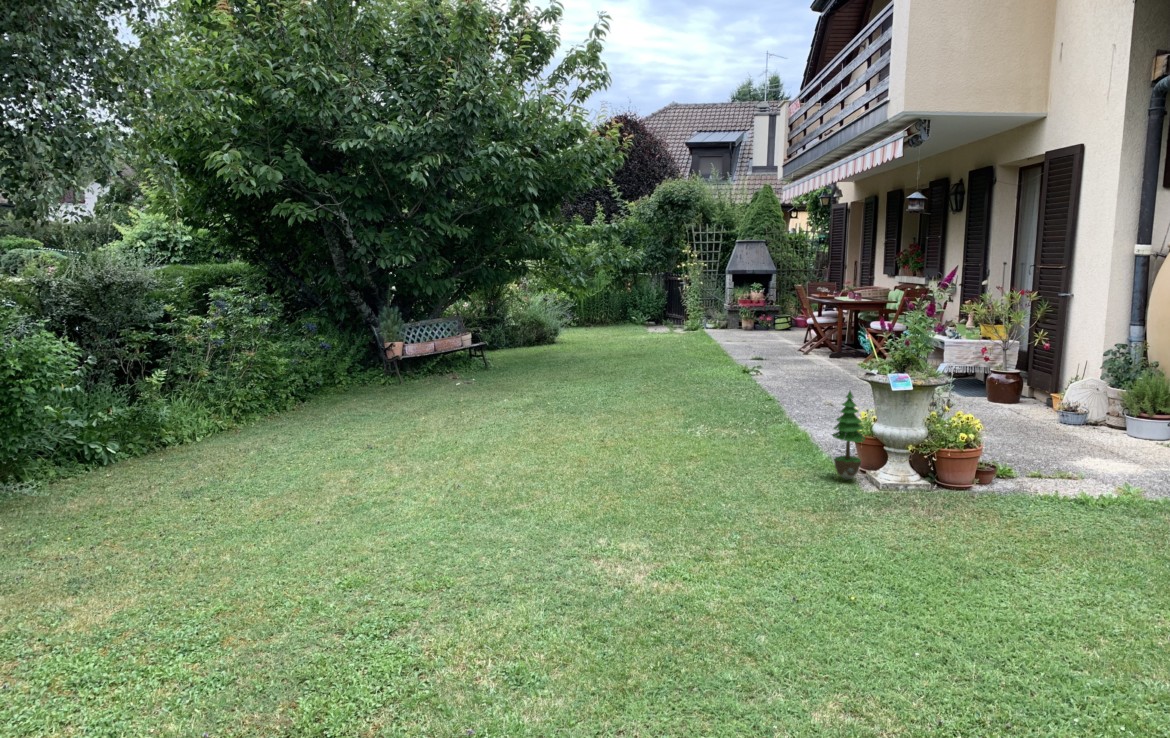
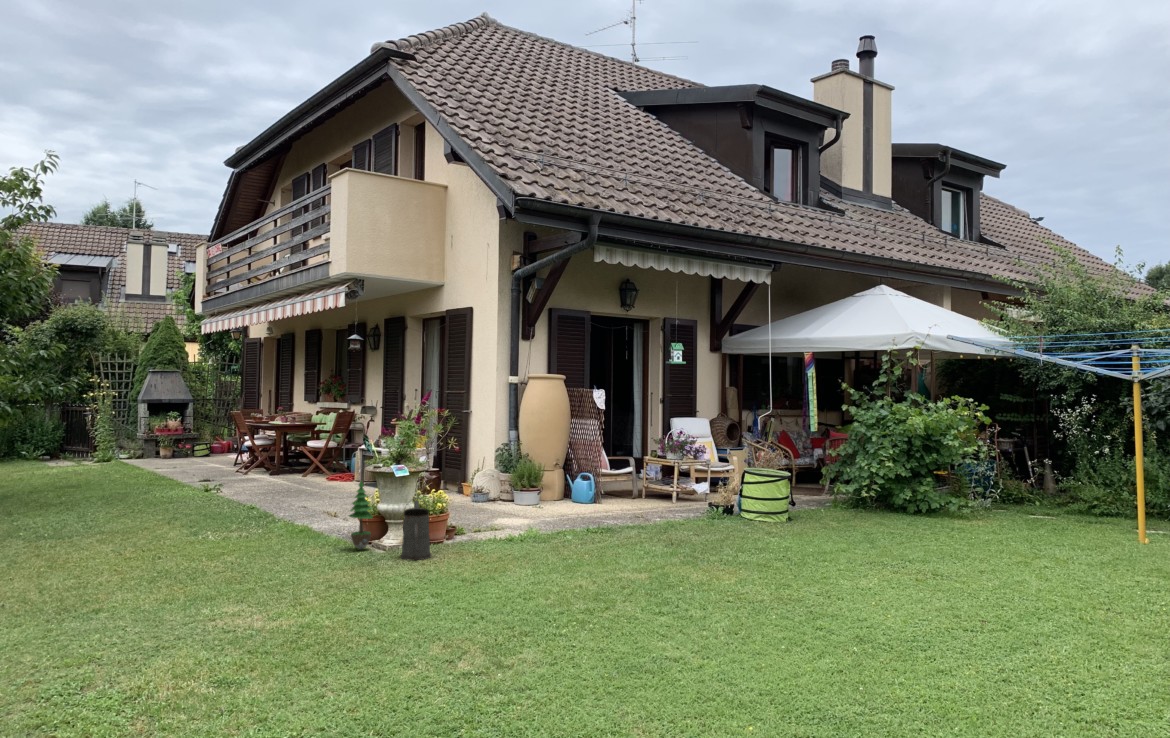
watering can: none [890,424,936,513] -> present [401,498,431,560]

